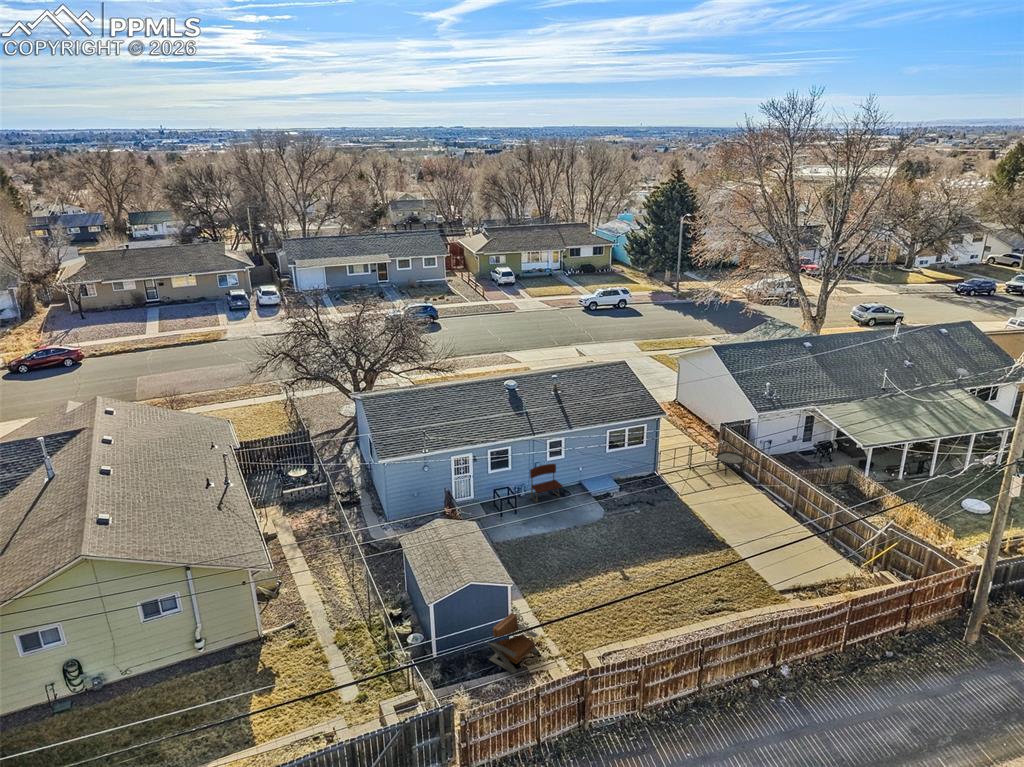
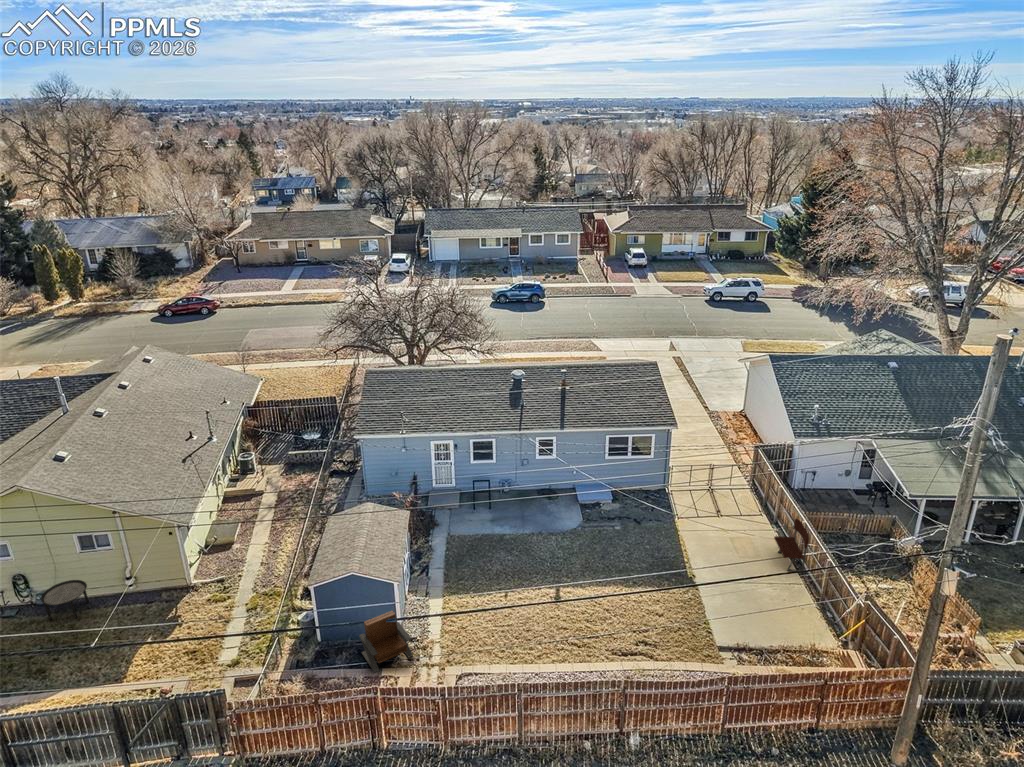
round table: present [717,452,745,476] -> present [41,580,89,620]
bench: present [530,464,563,502] -> present [774,519,809,572]

